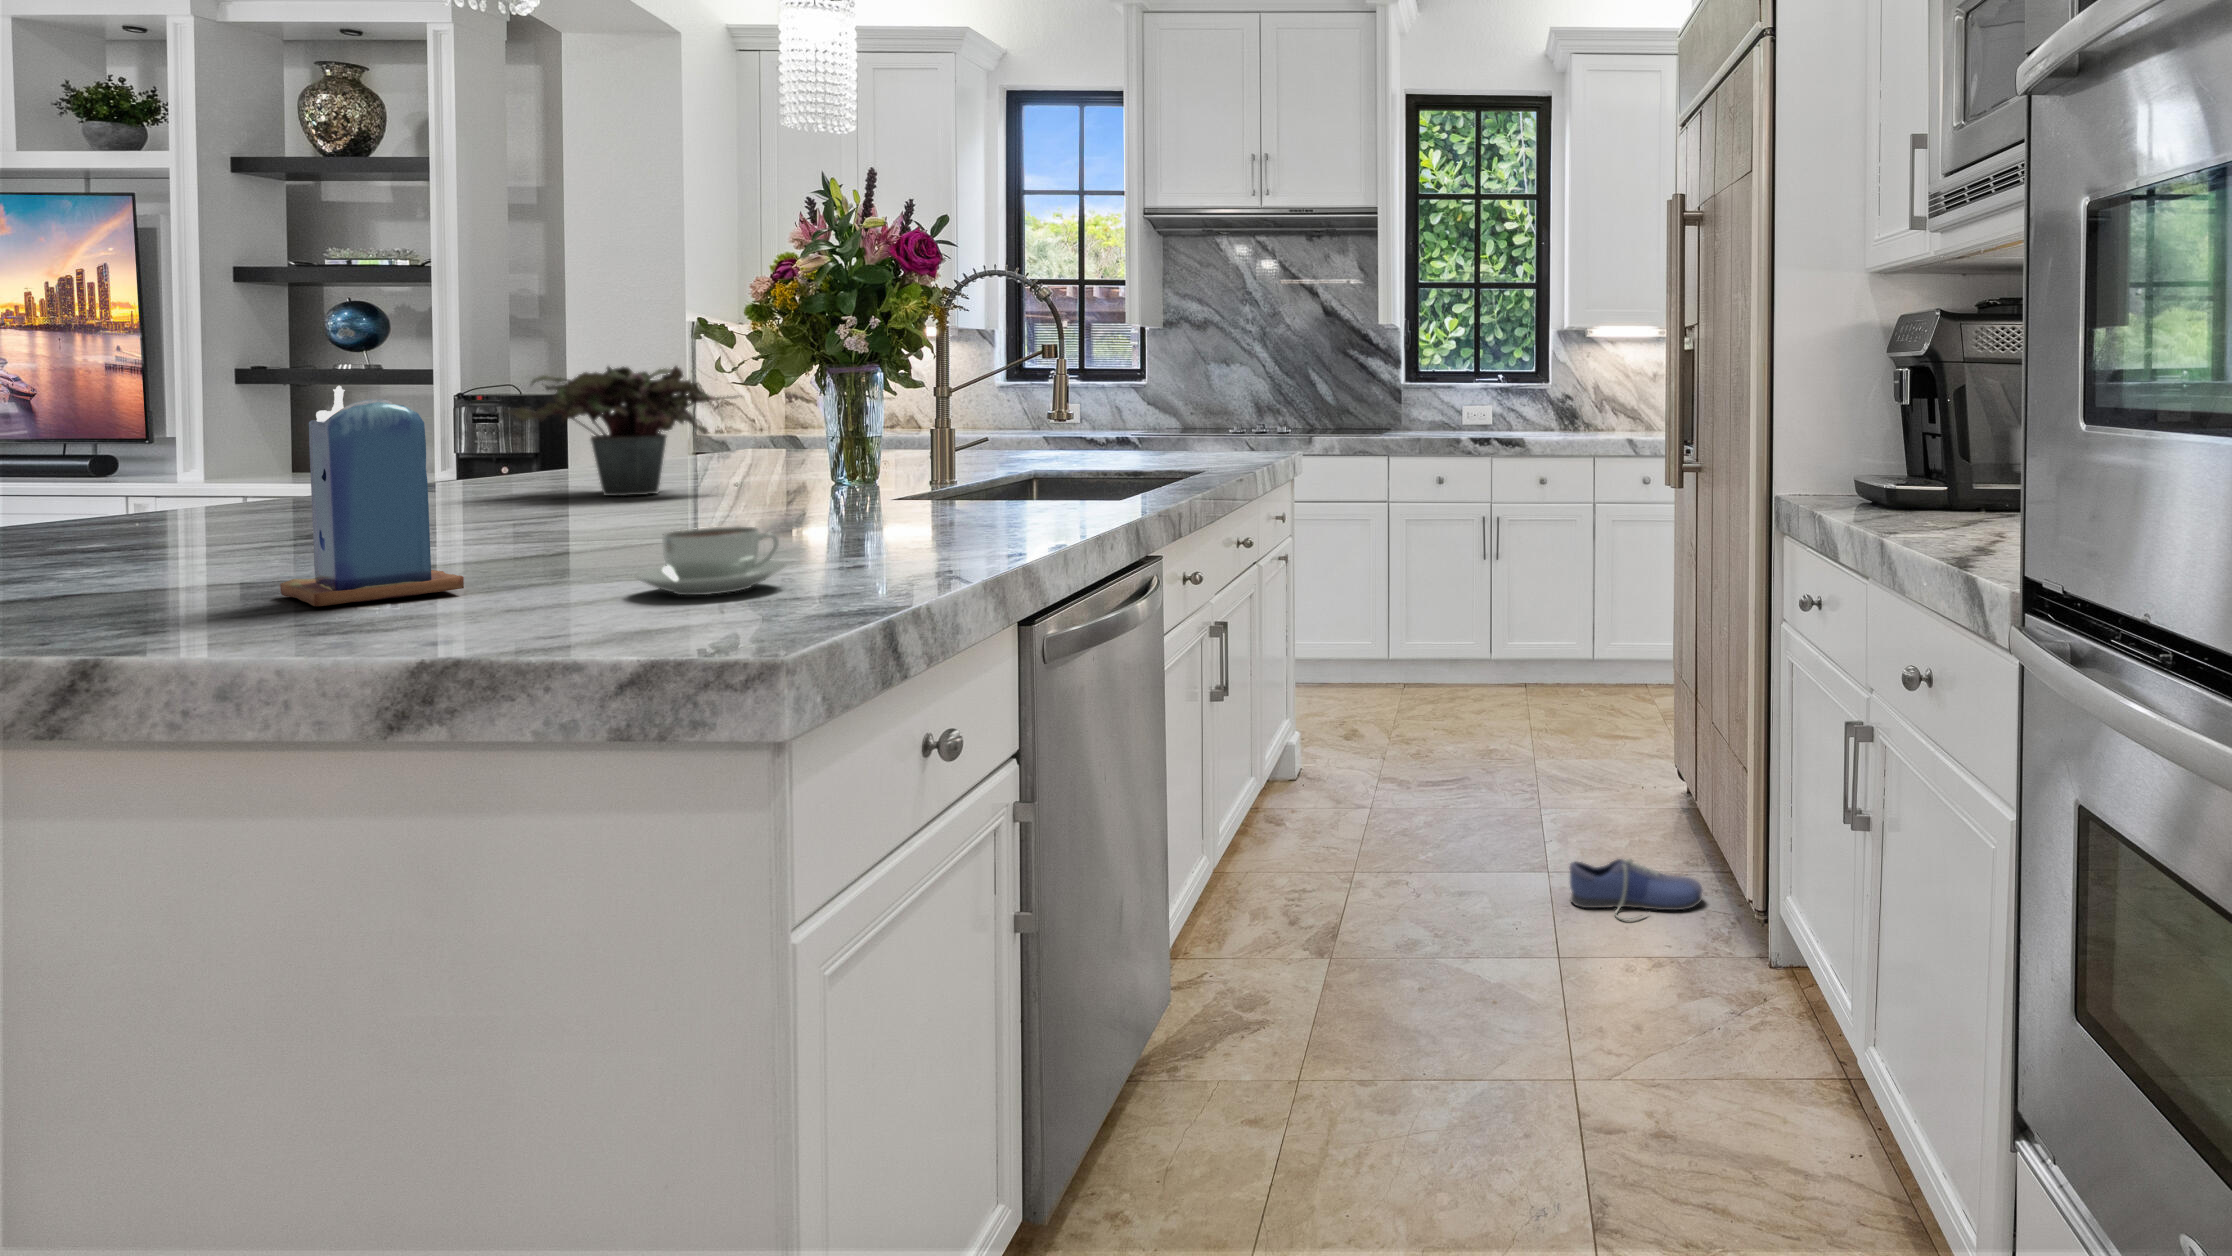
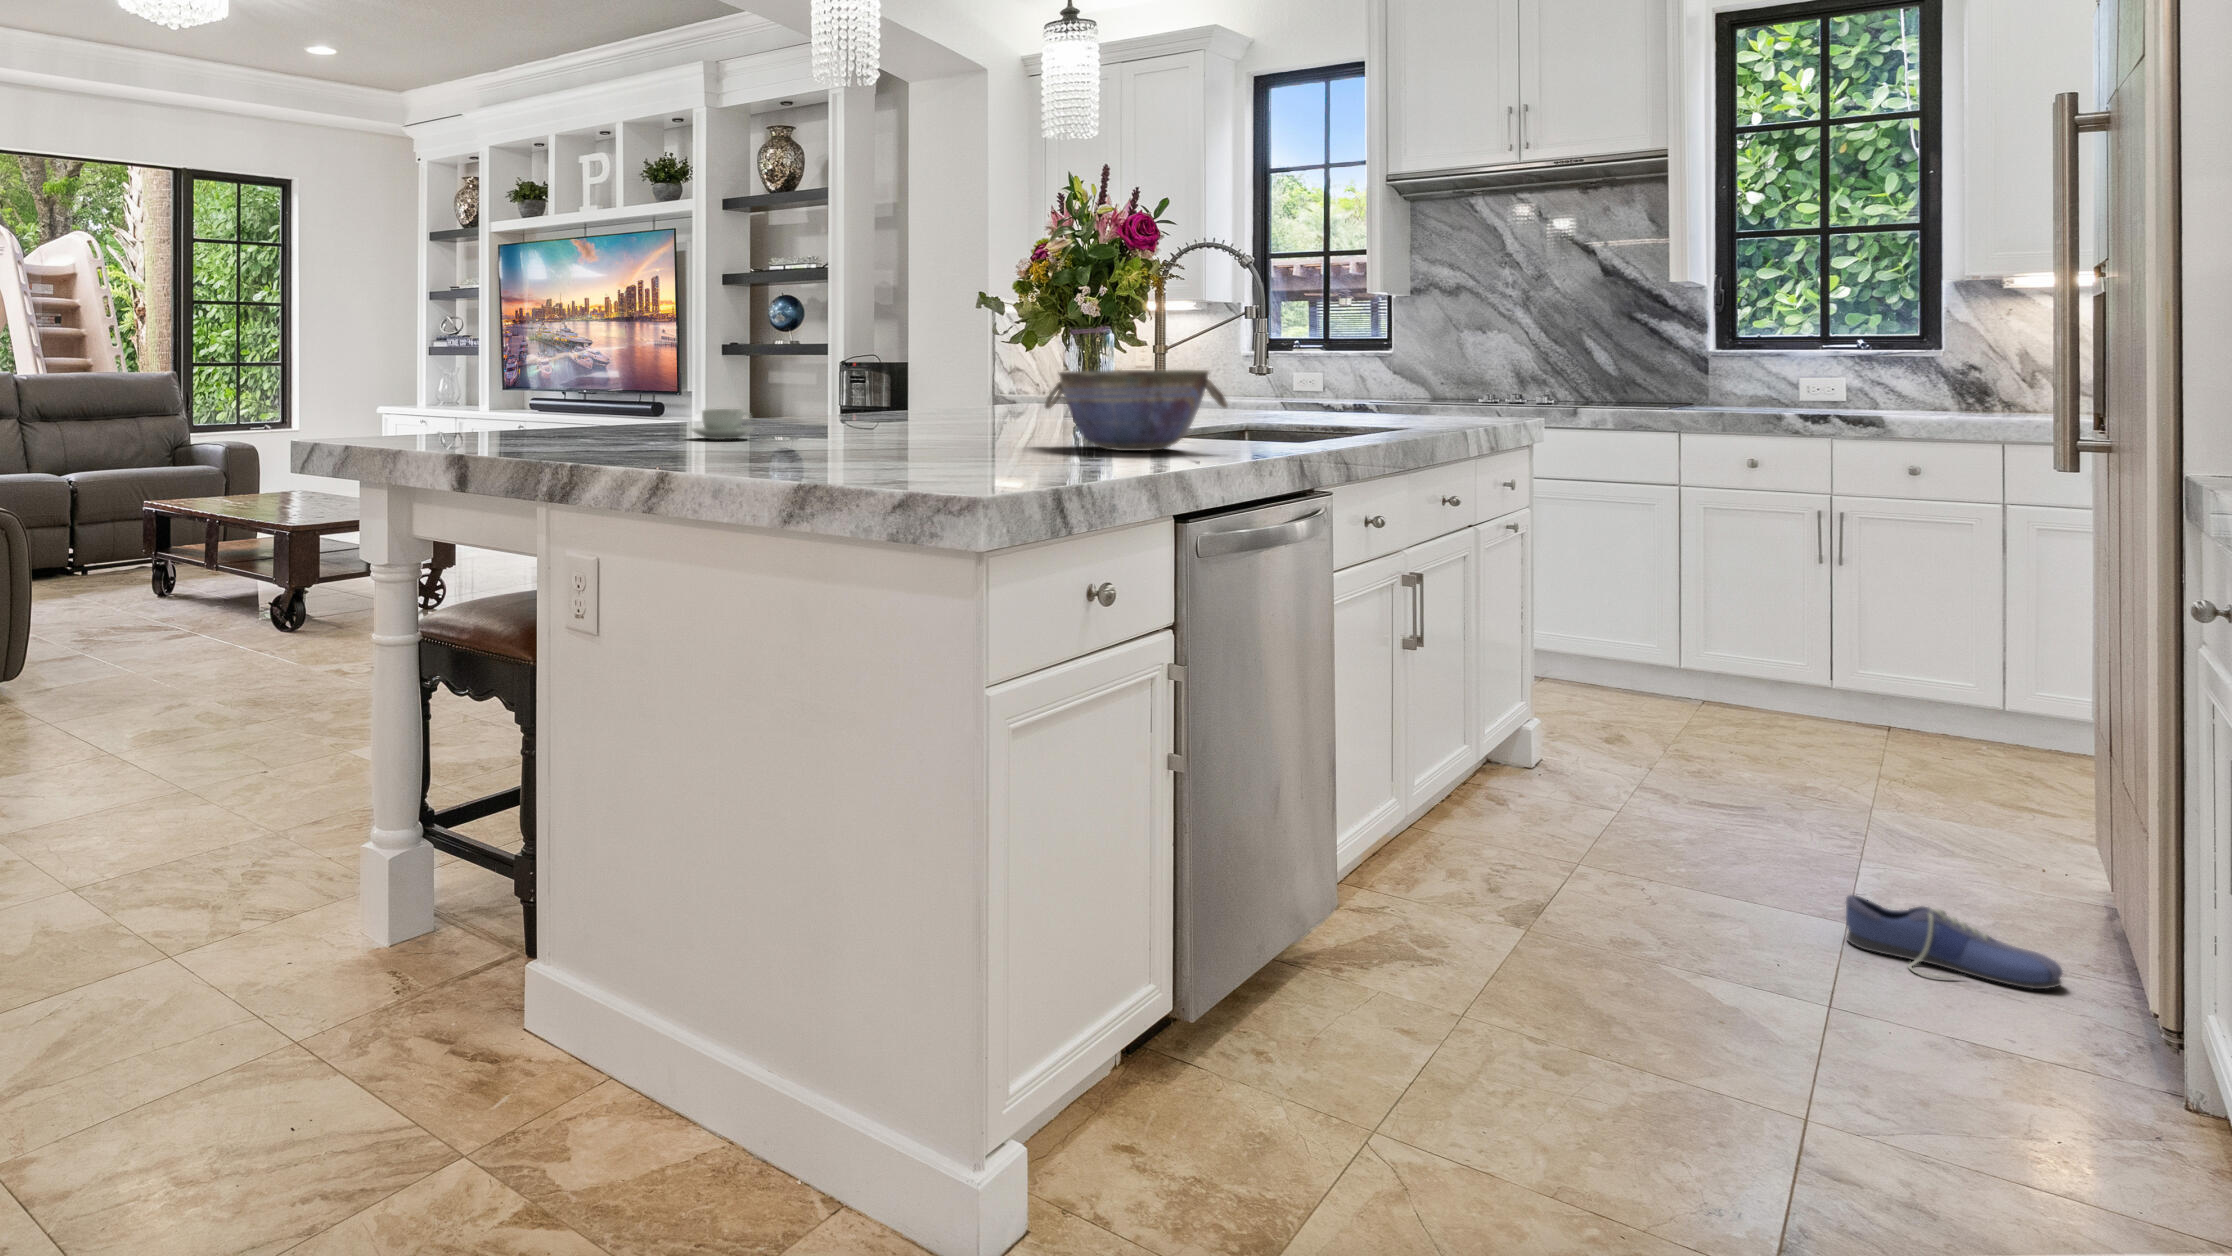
potted plant: present [506,366,738,496] -> none [868,331,1016,426]
candle: present [280,386,464,607] -> none [769,336,851,461]
bowl: none [799,421,1047,529] -> present [1045,370,1228,451]
coffee cup: present [635,526,786,595] -> present [692,409,753,440]

